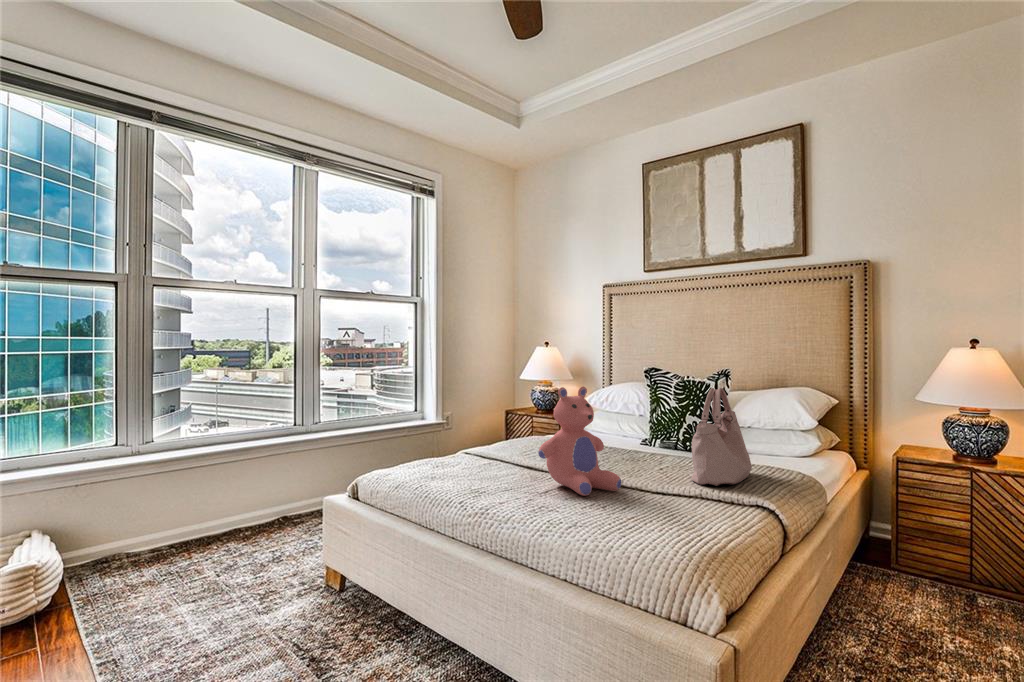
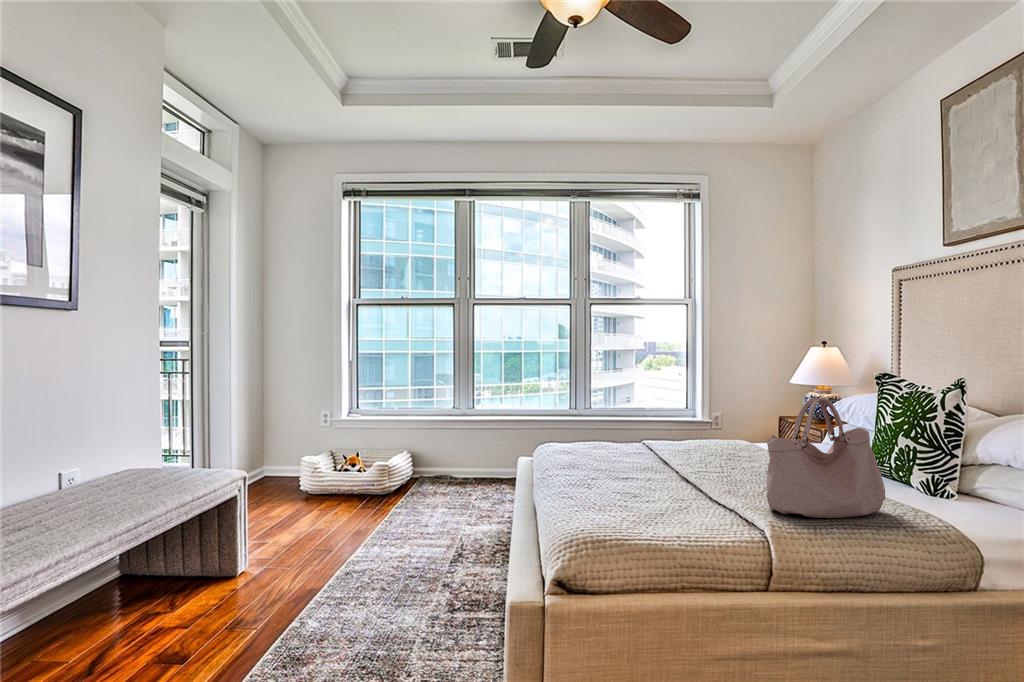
teddy bear: present [538,386,621,496] -> none [590,387,673,495]

